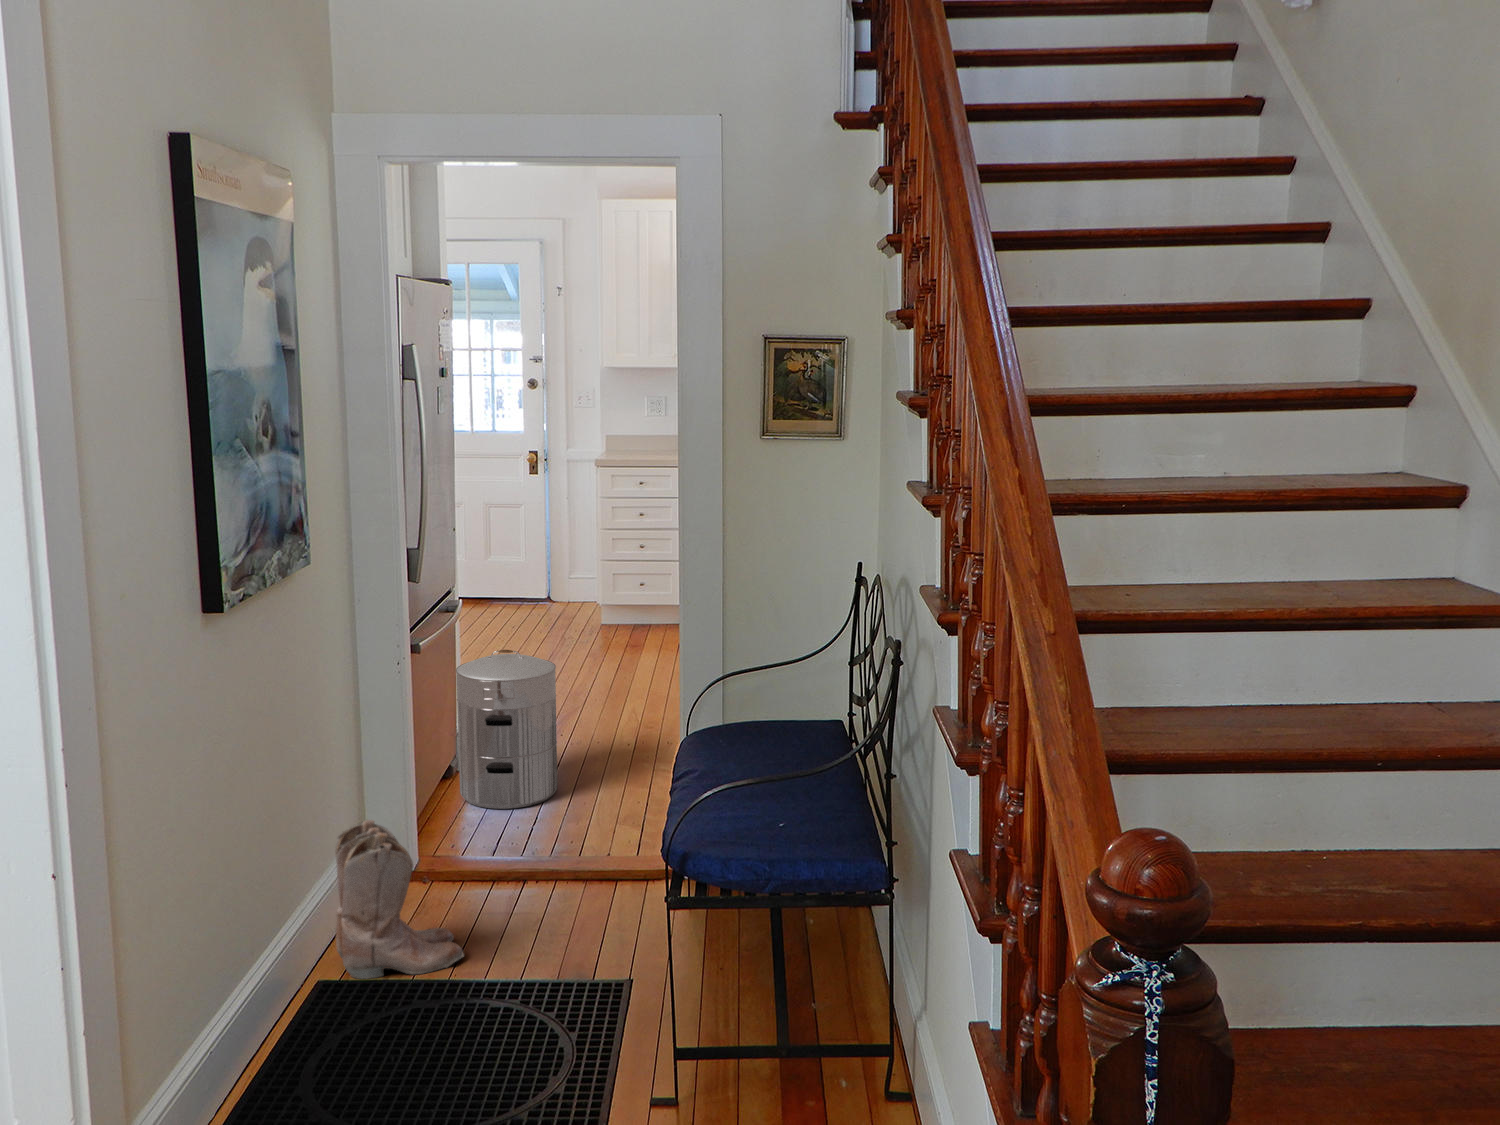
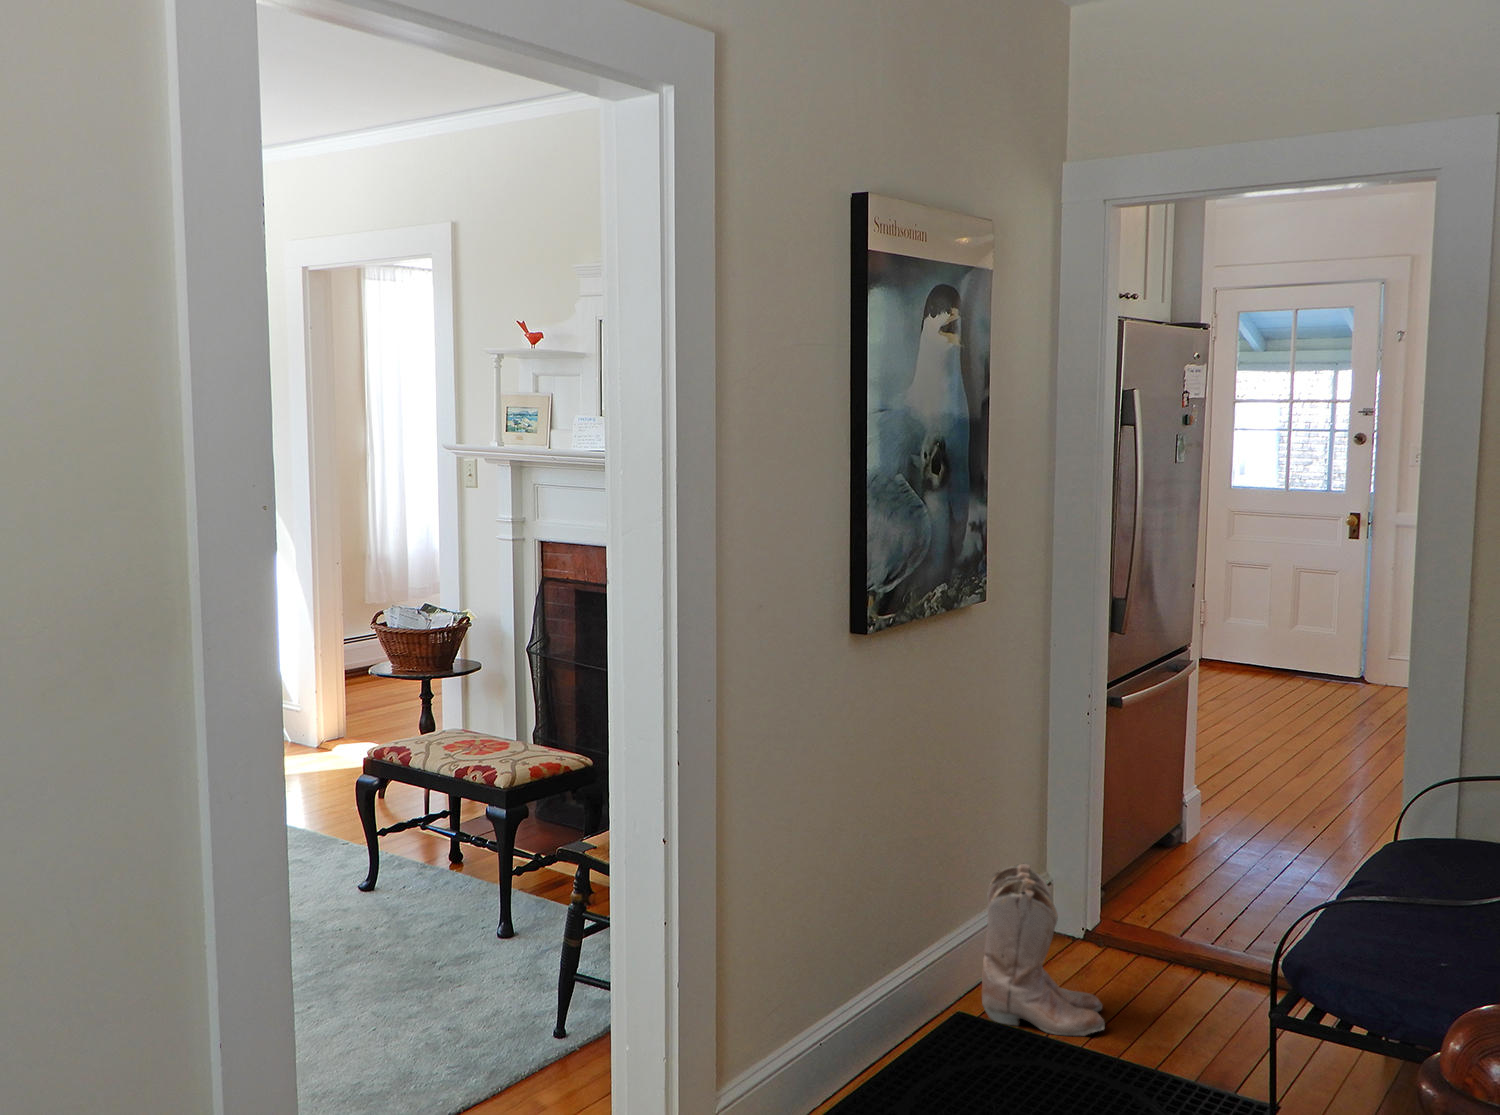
waste bin: present [456,650,557,809] -> none [1173,718,1290,893]

